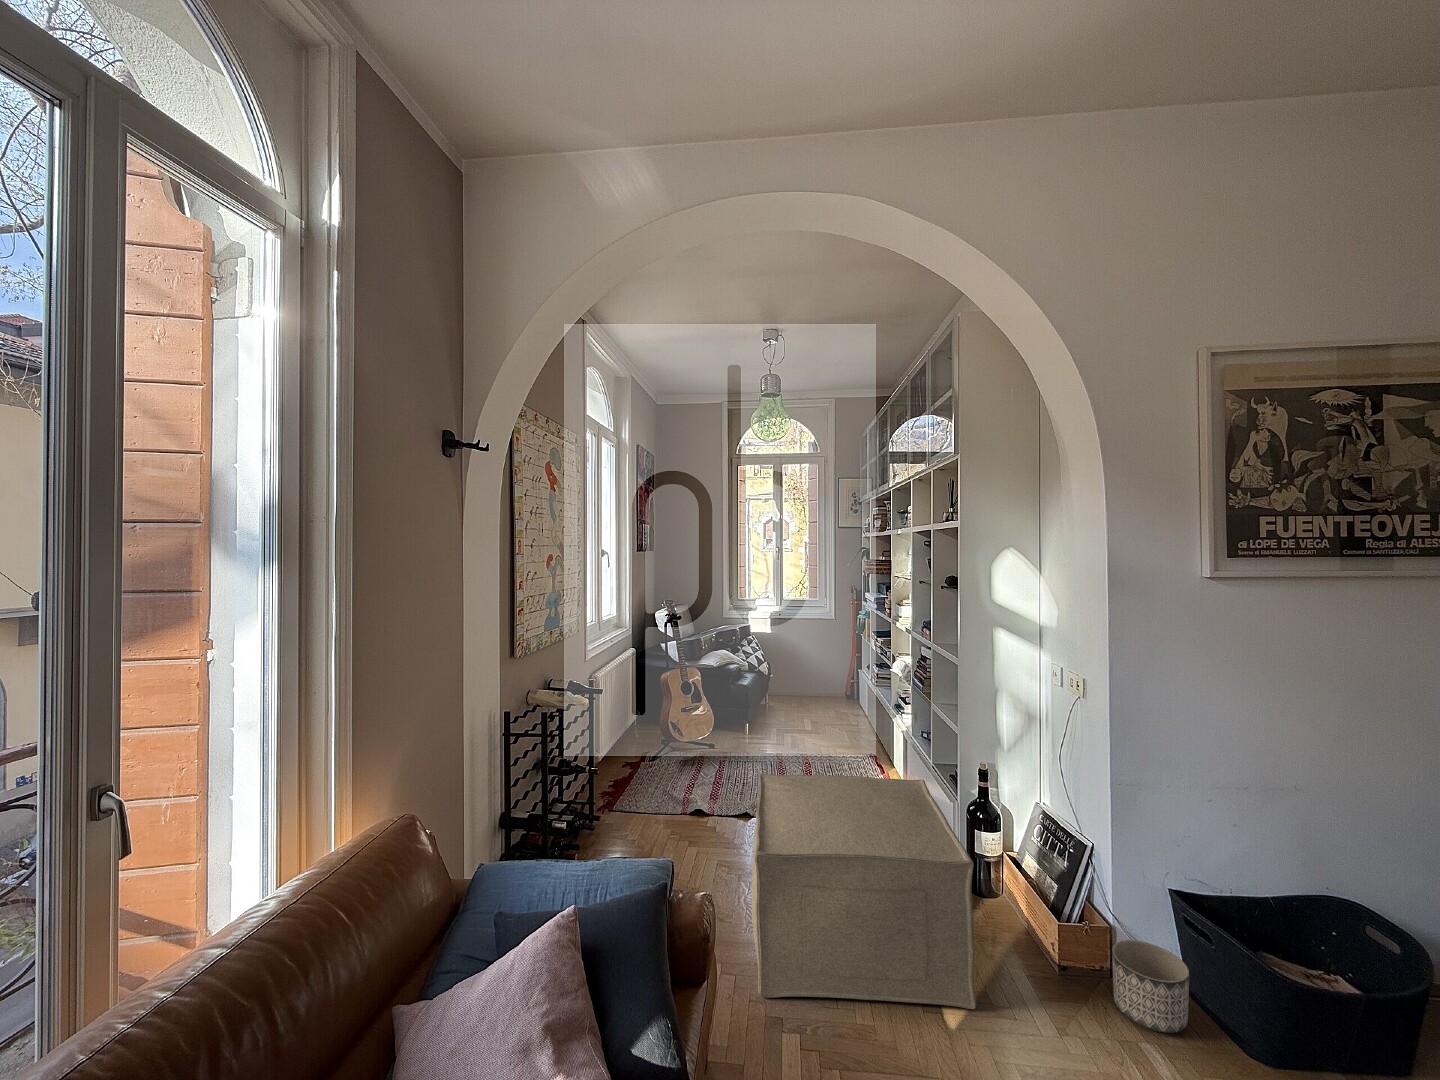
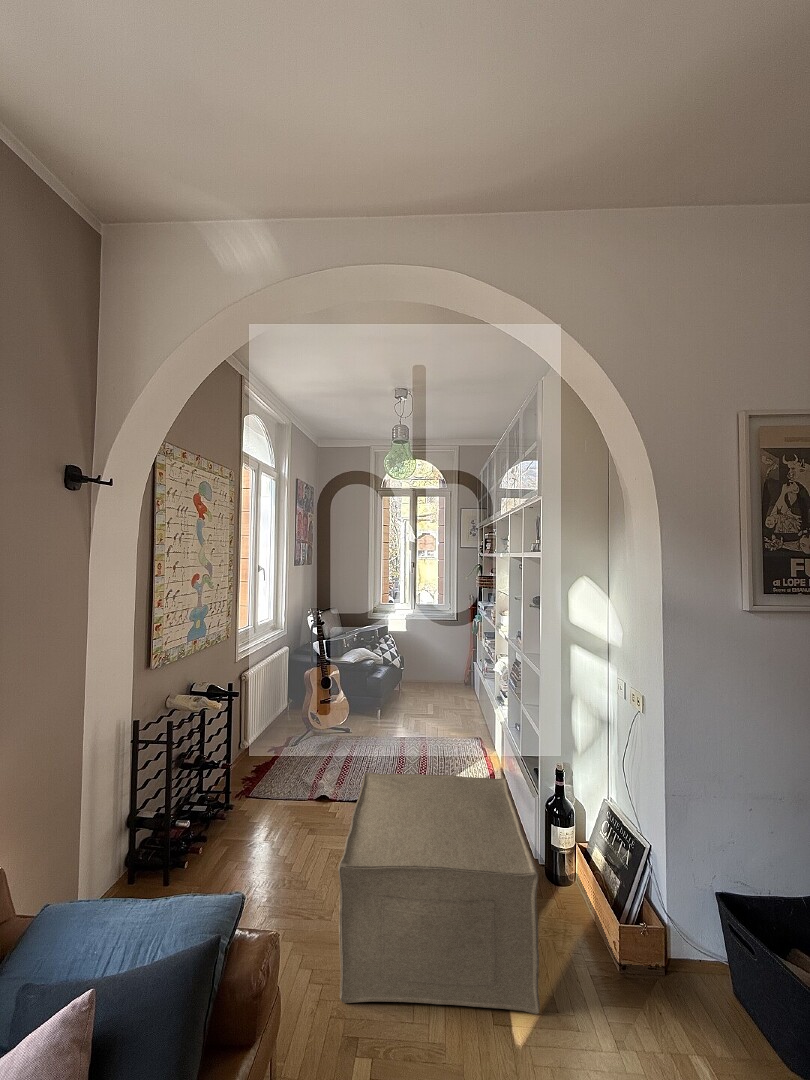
planter: present [1112,940,1189,1033] -> none [664,941,733,1040]

